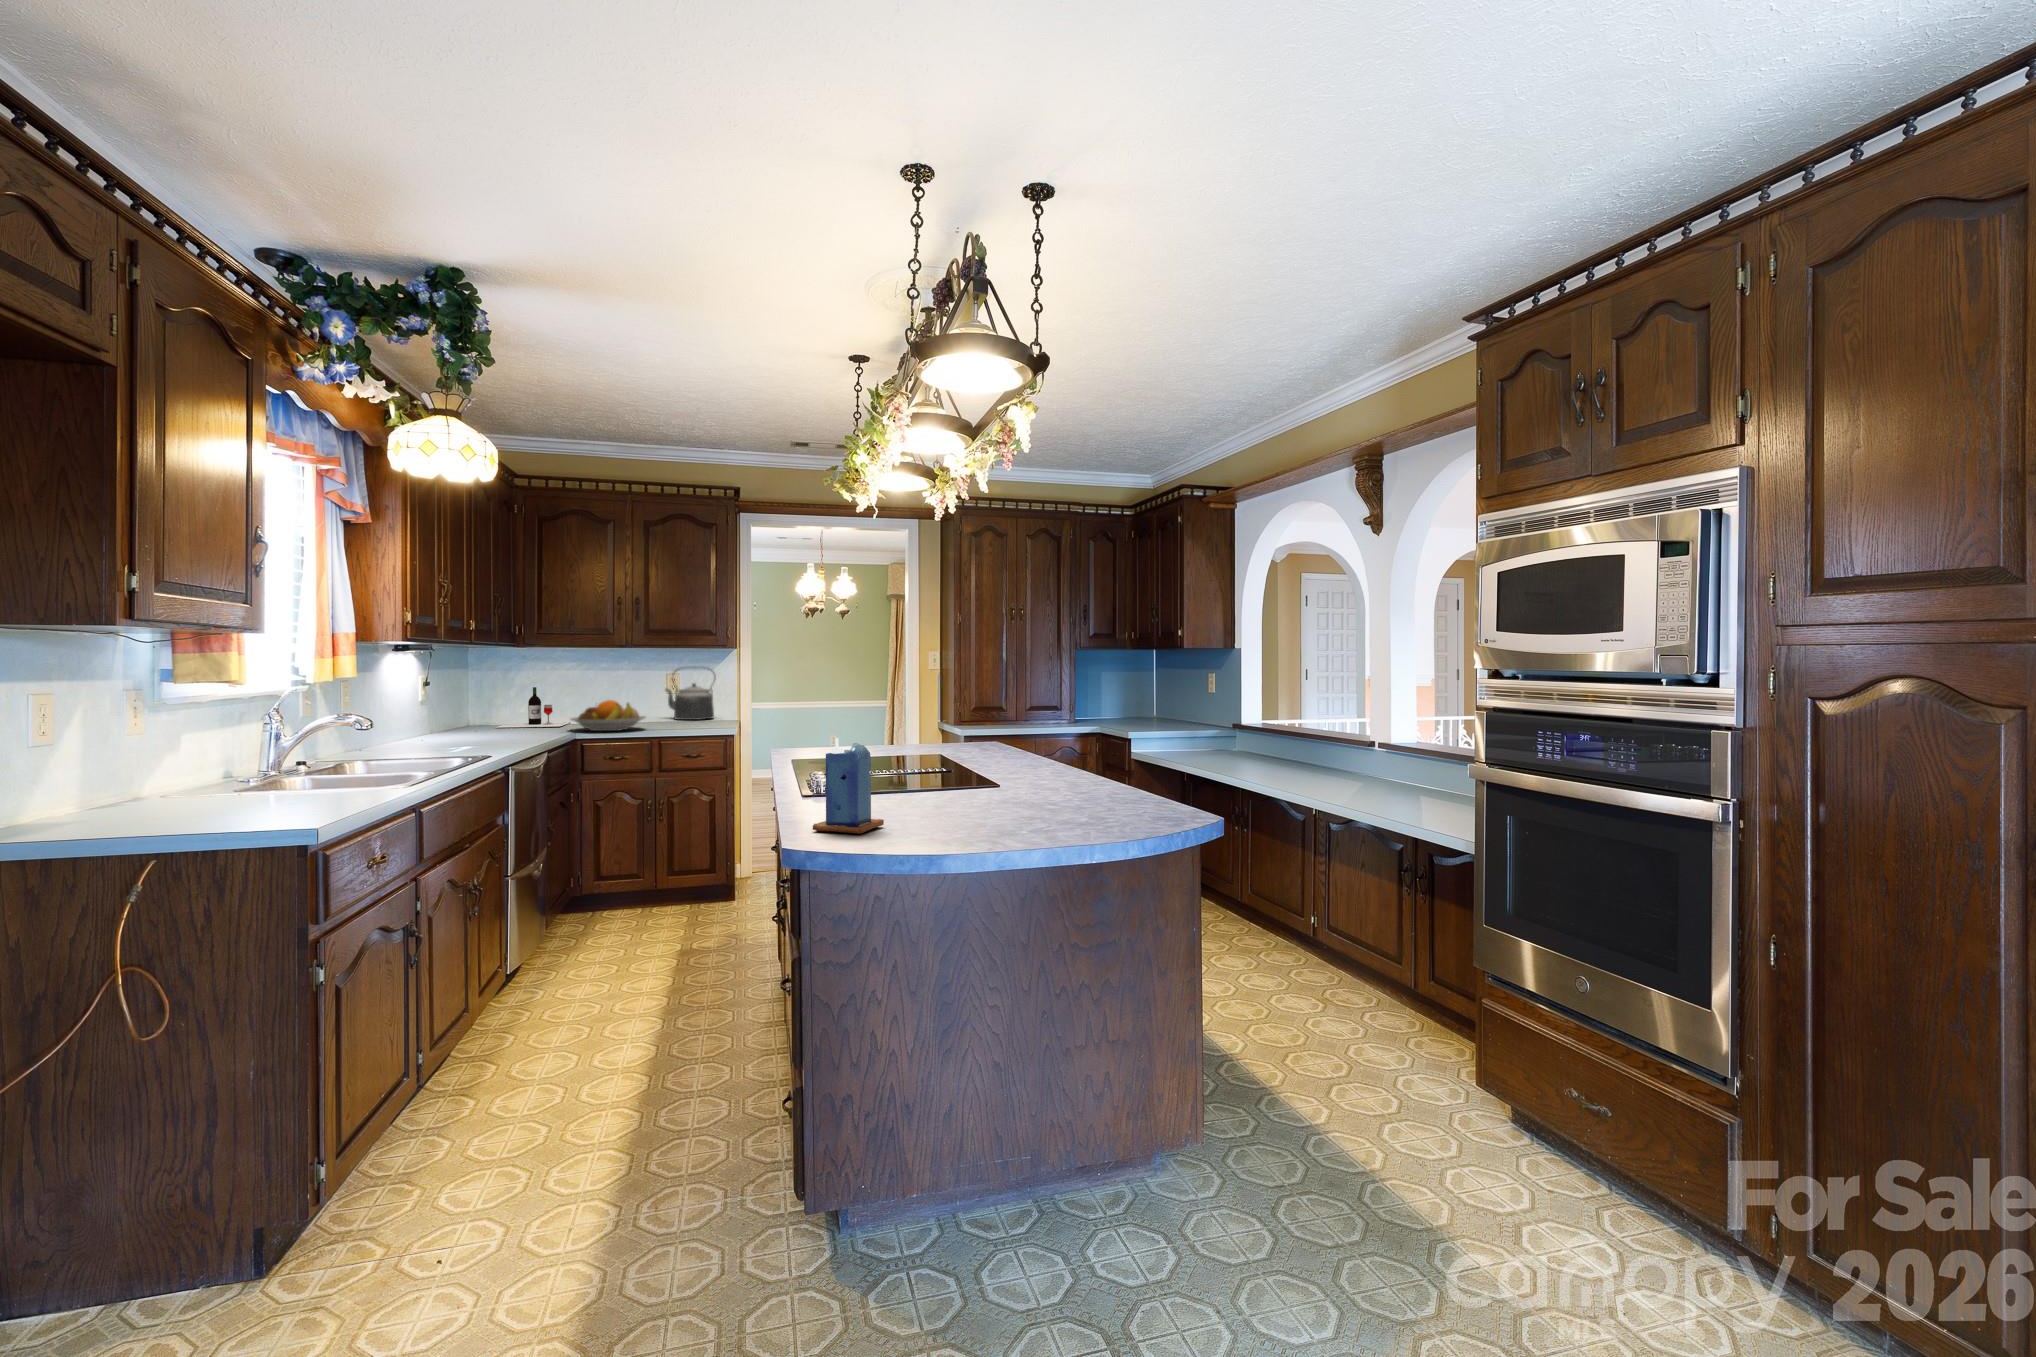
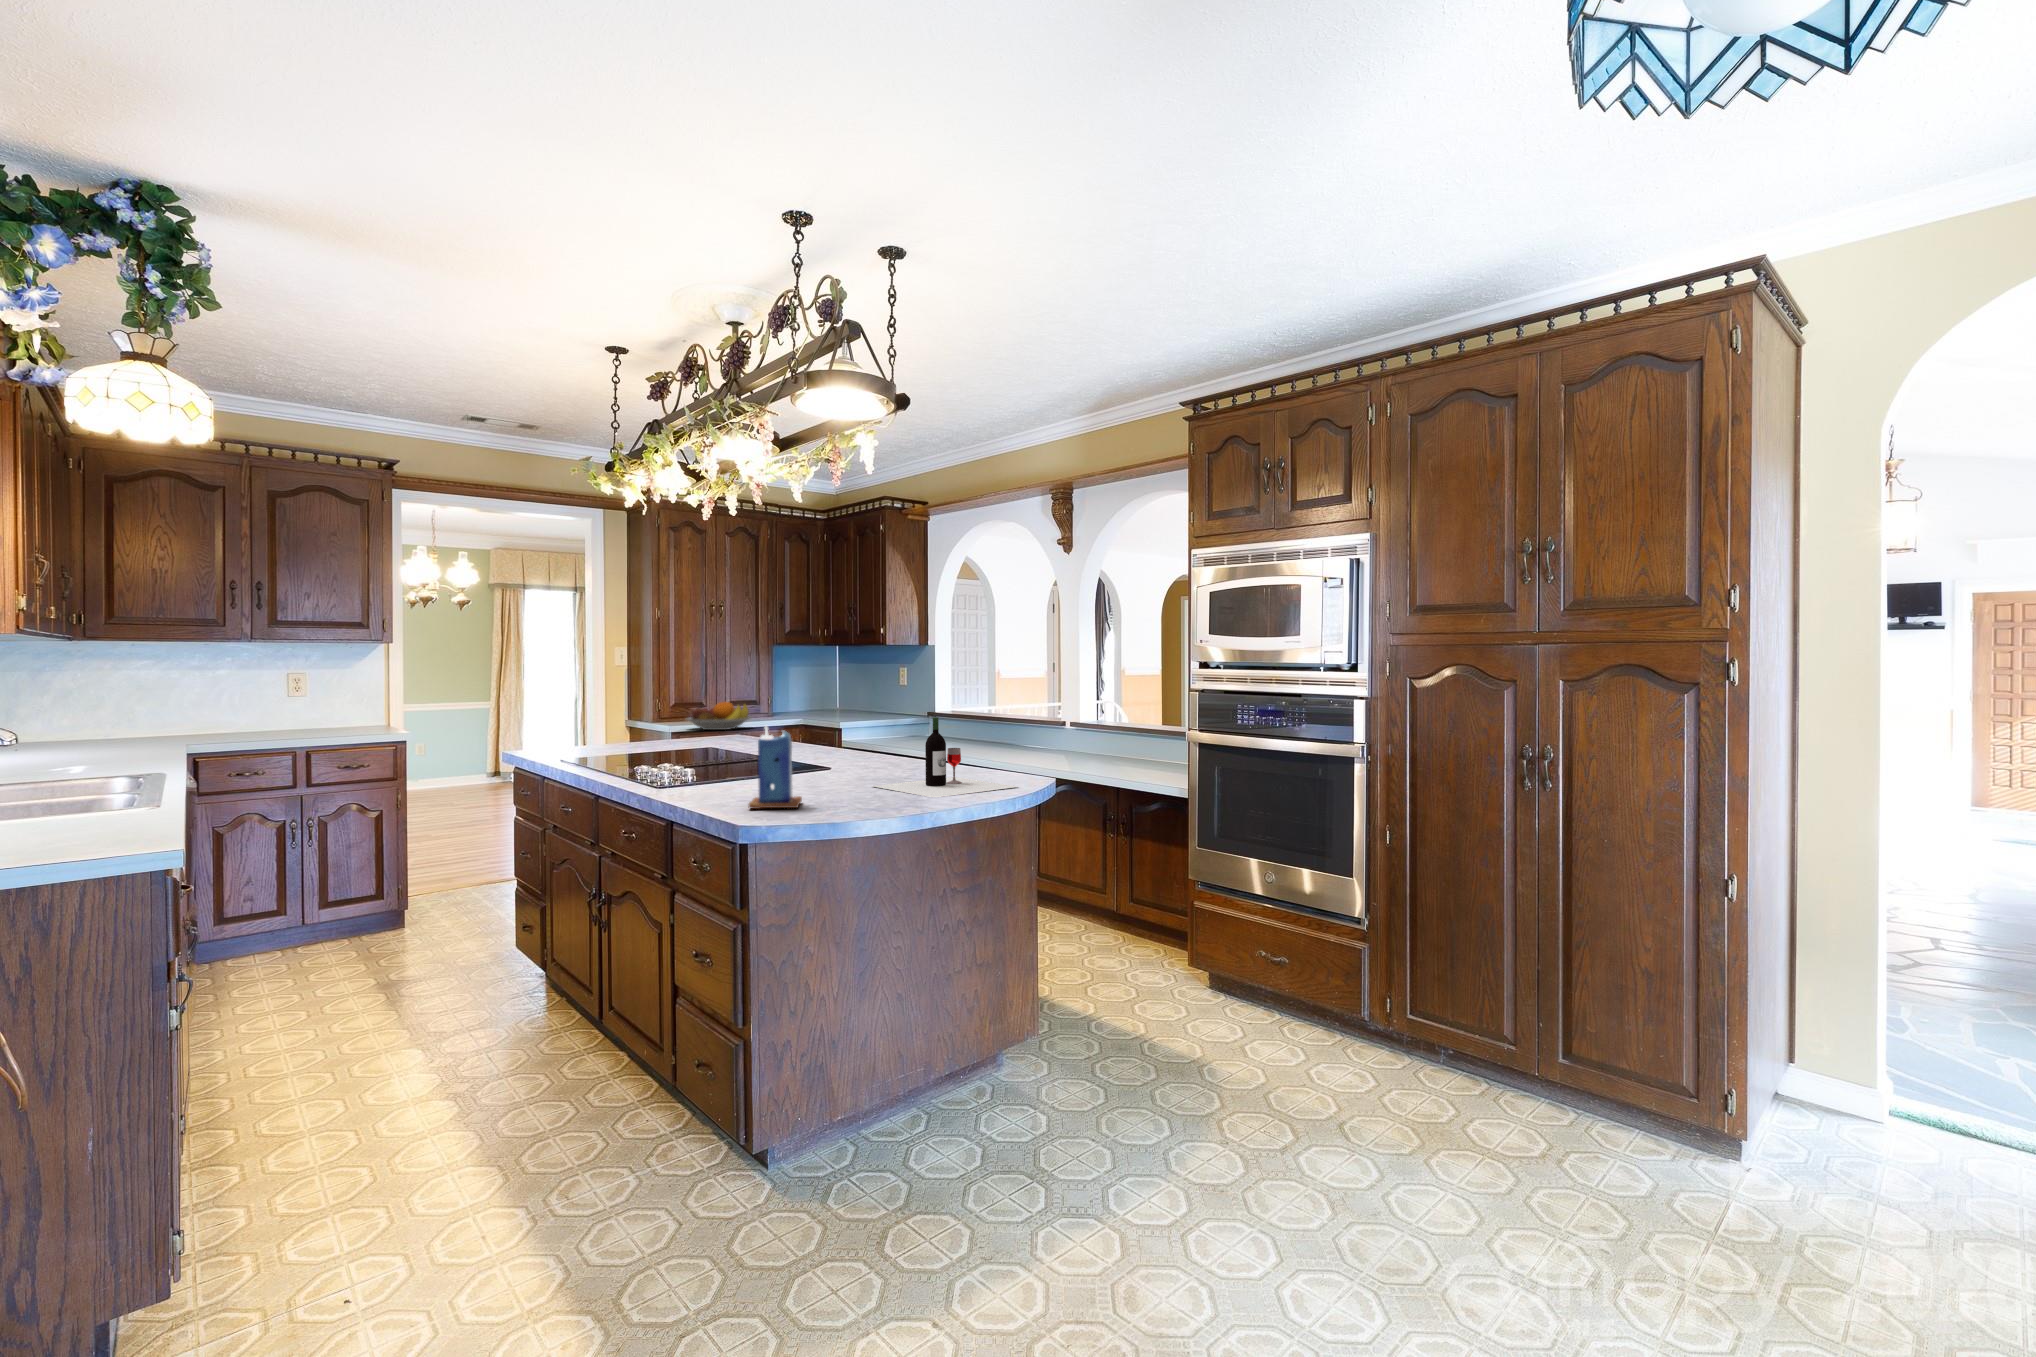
kettle: present [665,671,715,720] -> none [282,666,354,729]
wine bottle: present [496,687,569,728] -> present [873,717,1017,797]
fruit bowl: present [571,700,646,731] -> present [686,702,751,730]

